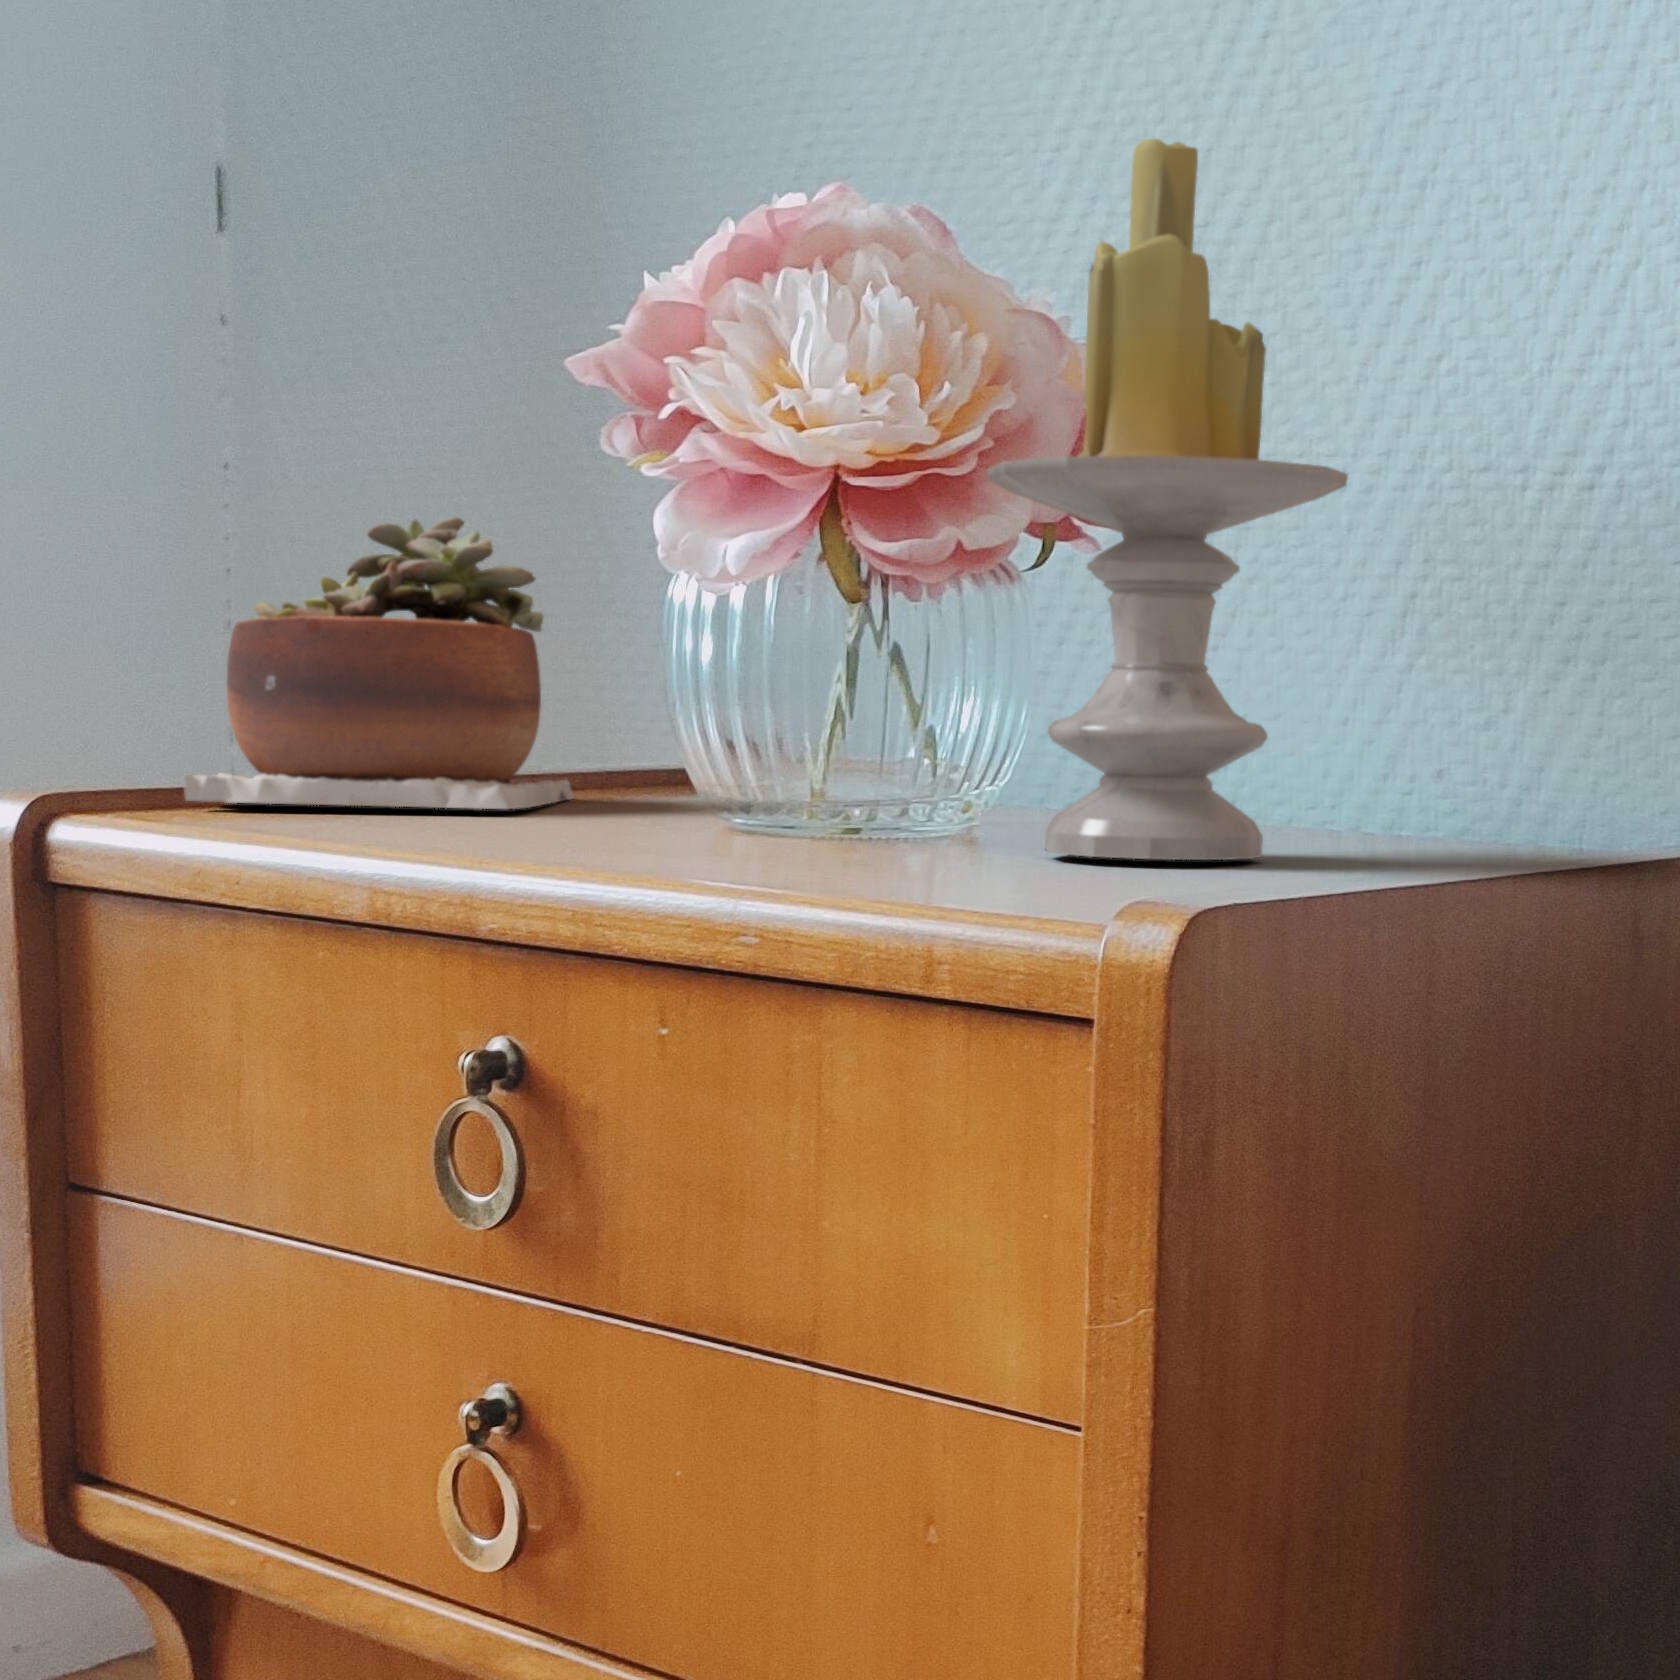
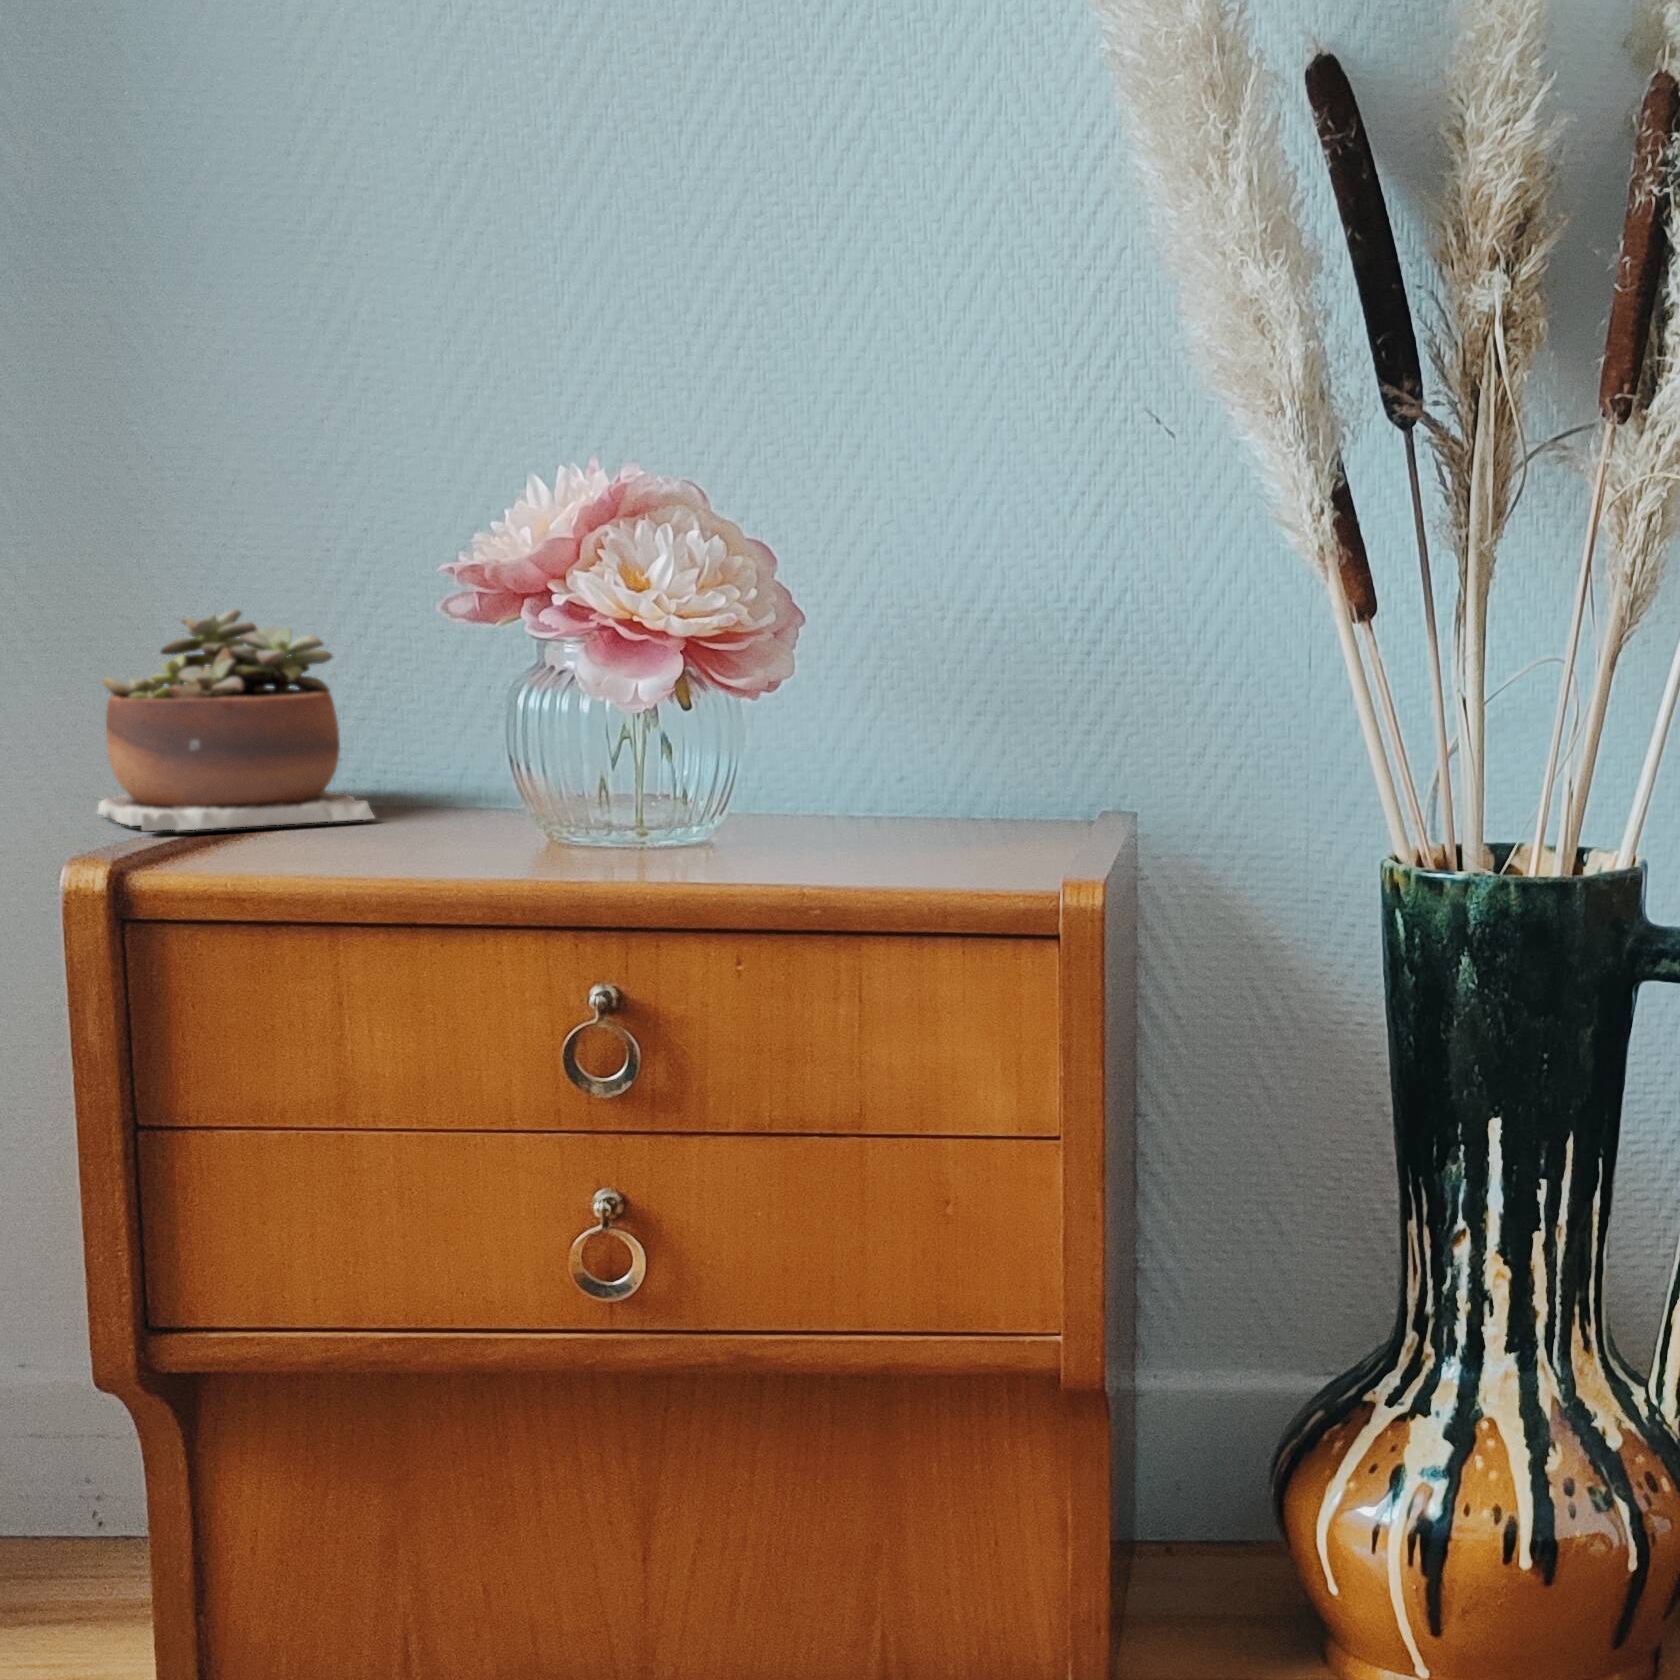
candle: present [987,139,1348,860] -> none [795,445,995,840]

